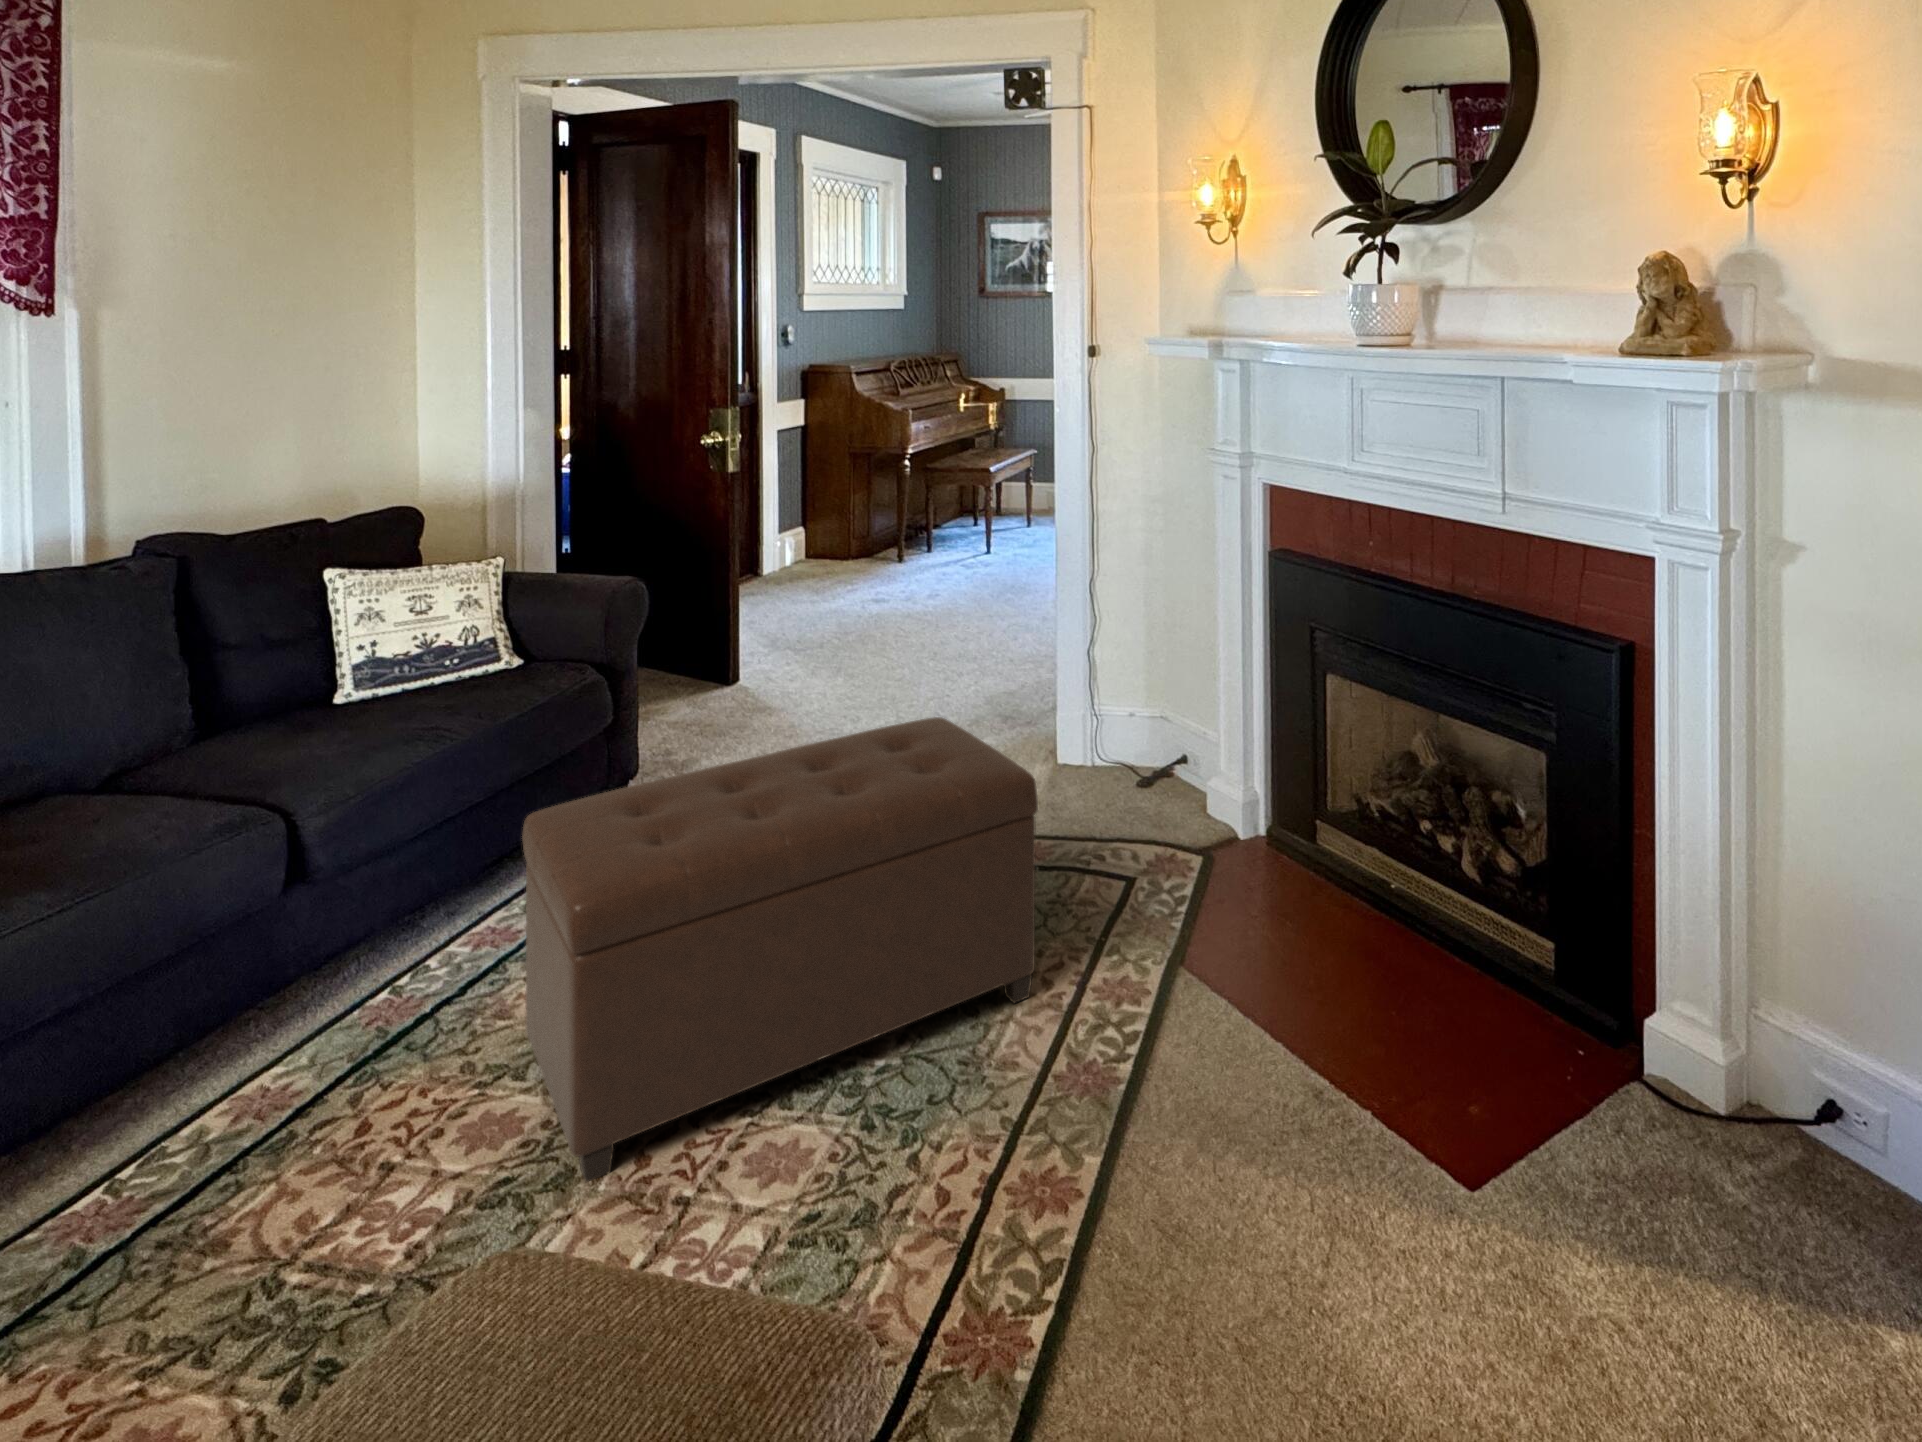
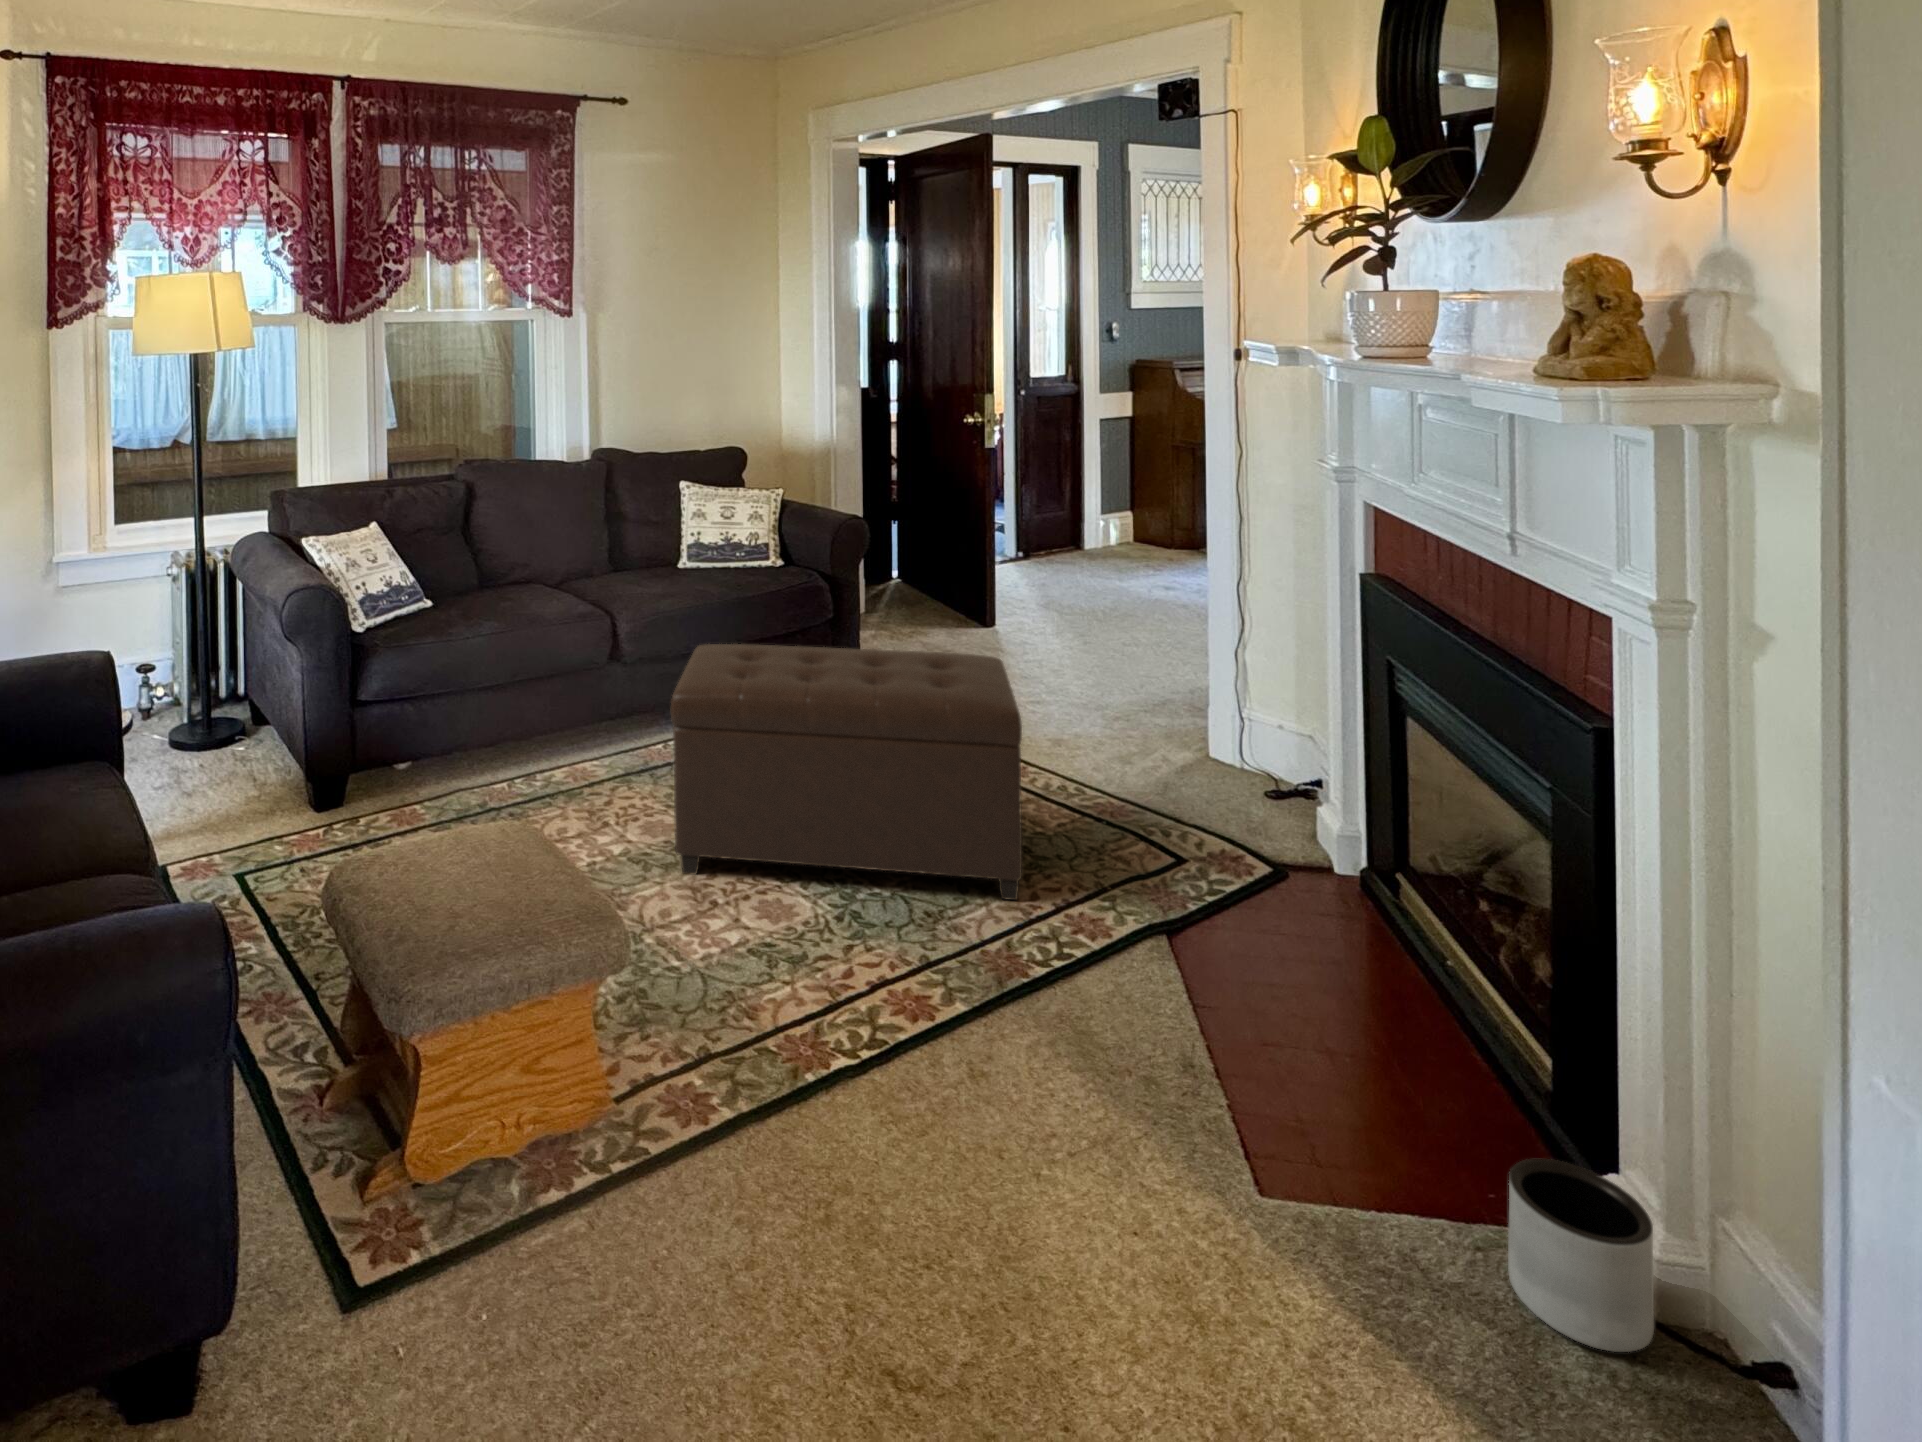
planter: none [1620,1017,1722,1165] -> present [1508,1158,1654,1352]

